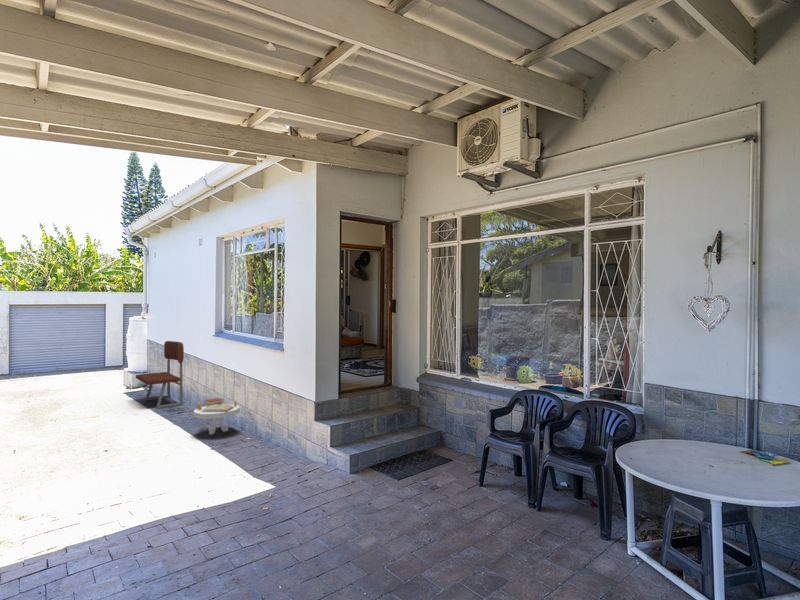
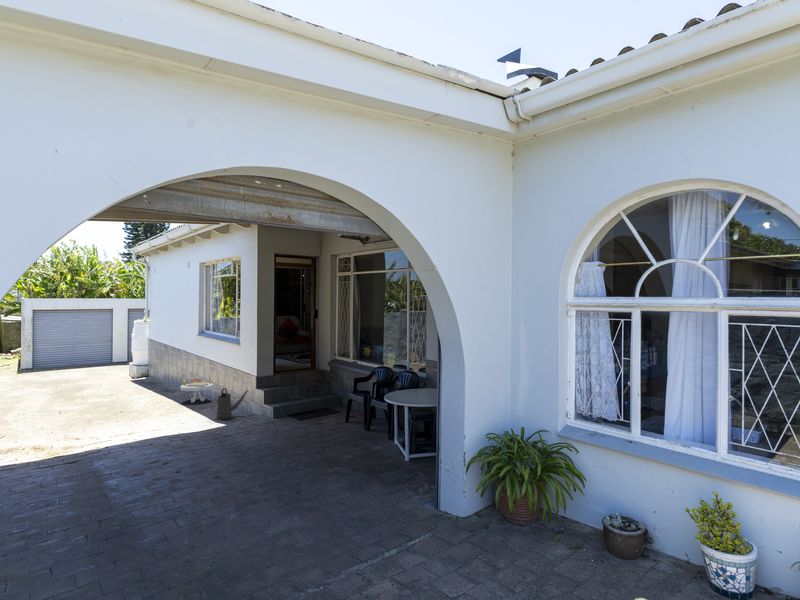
bench: present [136,341,184,409] -> none [140,340,176,389]
watering can: none [248,421,301,473] -> present [212,388,248,419]

